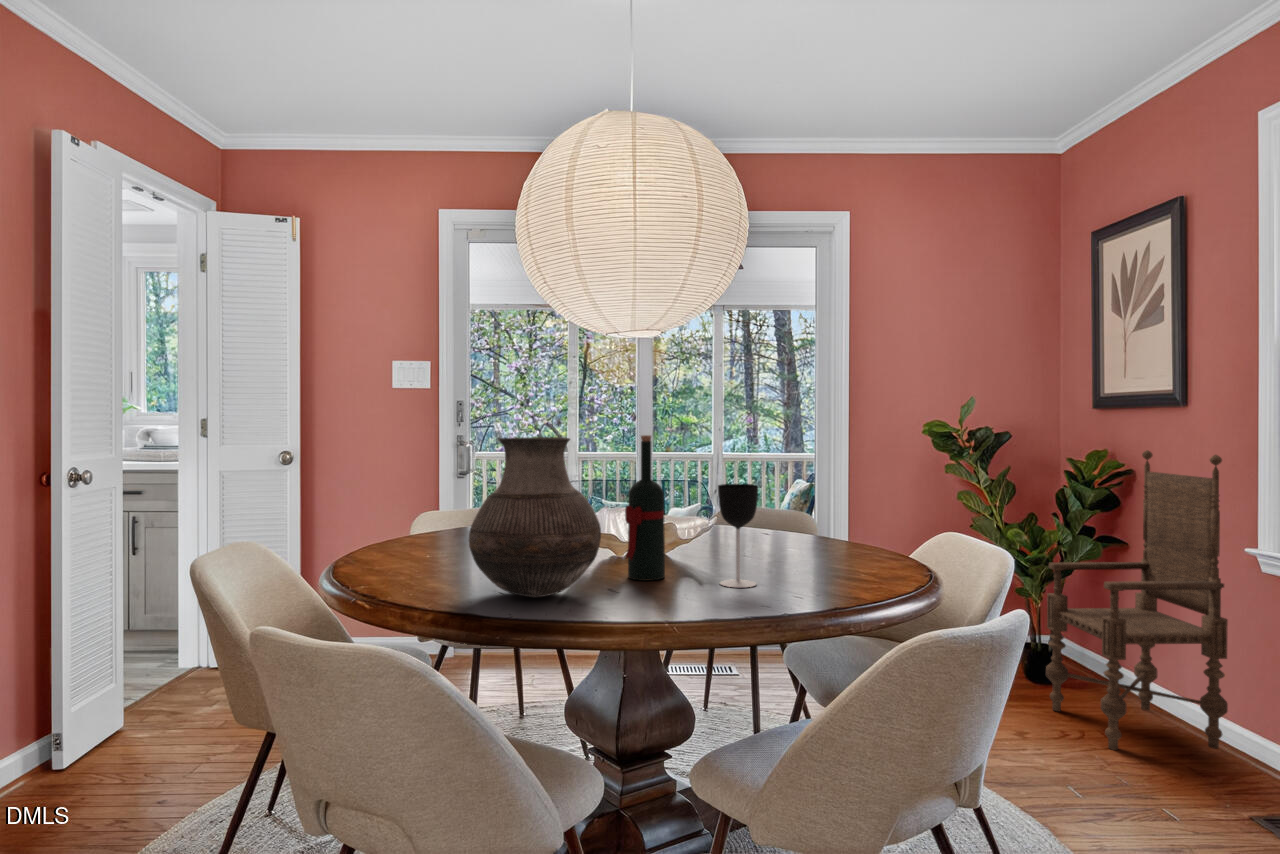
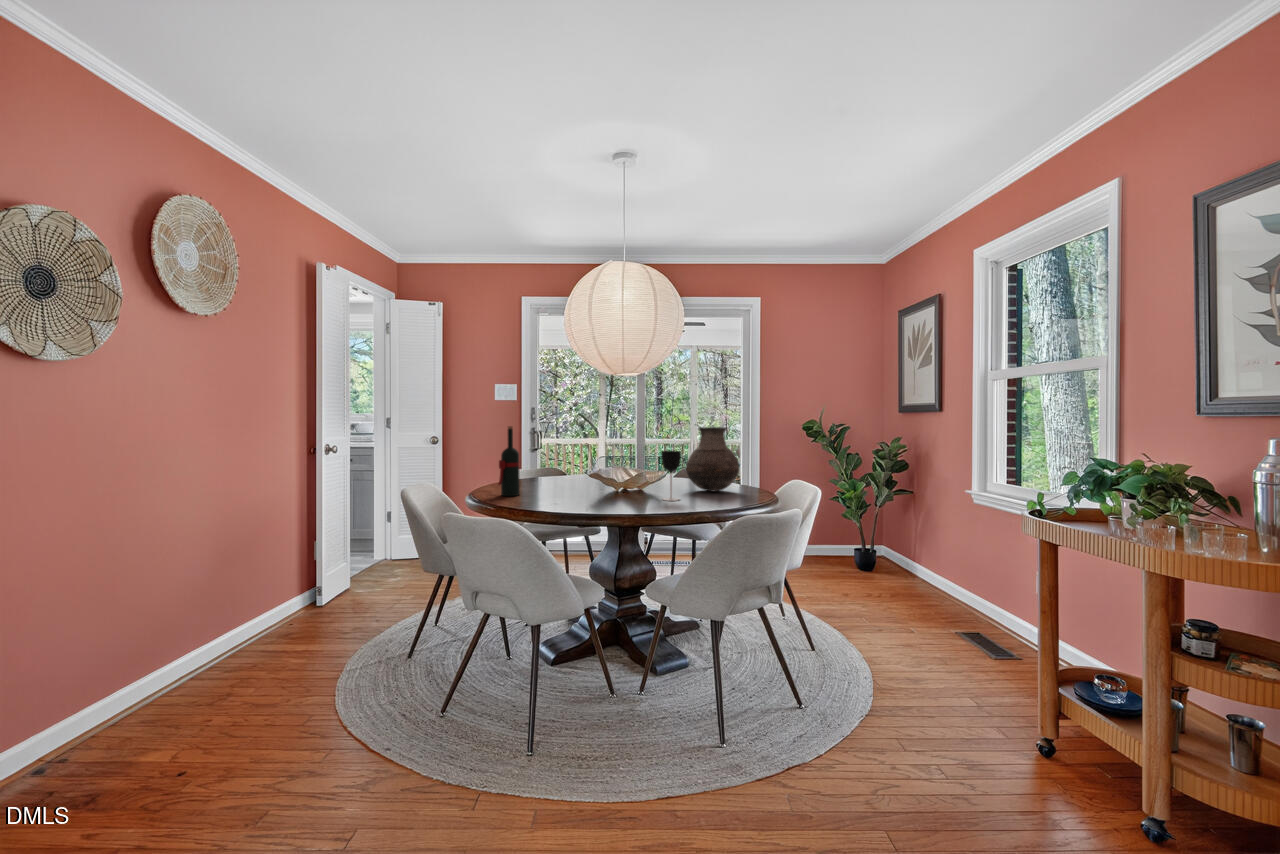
wine bottle: present [625,435,665,581] -> present [498,426,520,496]
vase: present [469,437,601,597] -> present [686,427,739,491]
armchair: present [1046,450,1228,750] -> none [863,437,957,602]

